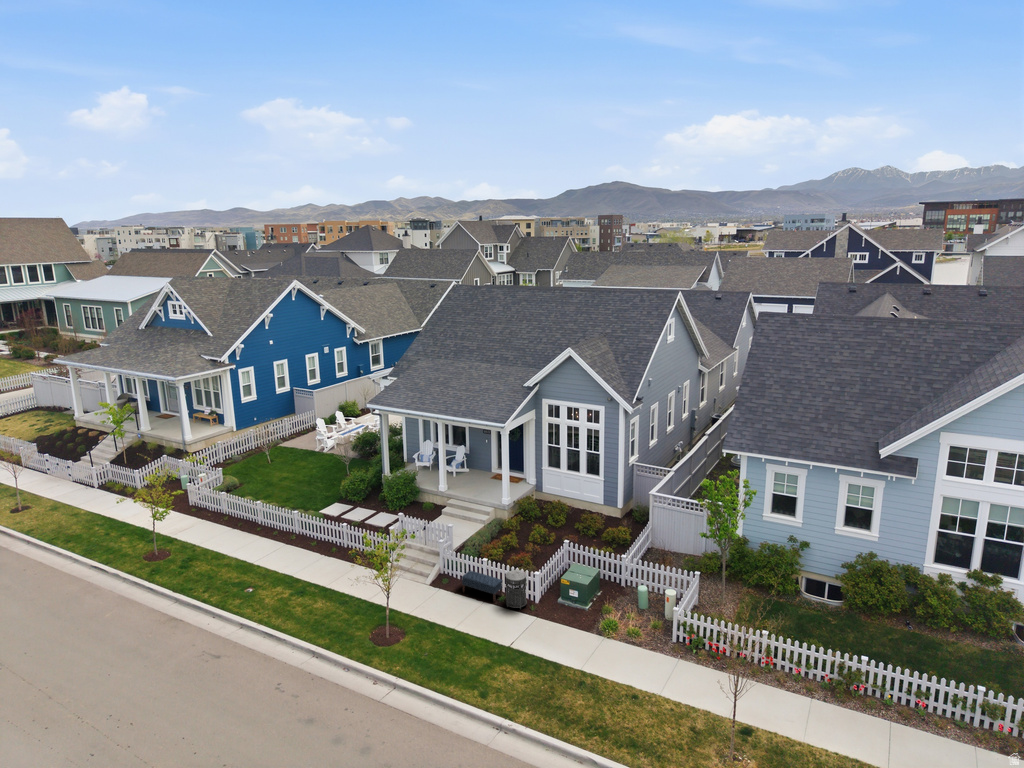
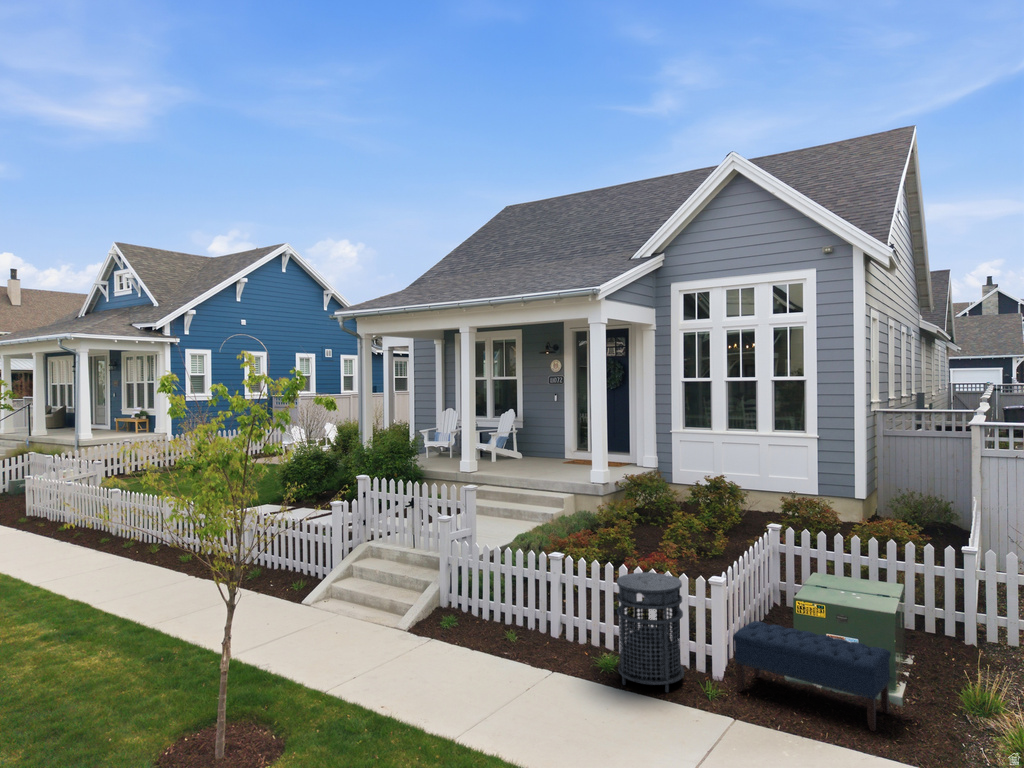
bench: present [462,570,503,602] -> present [733,621,891,731]

